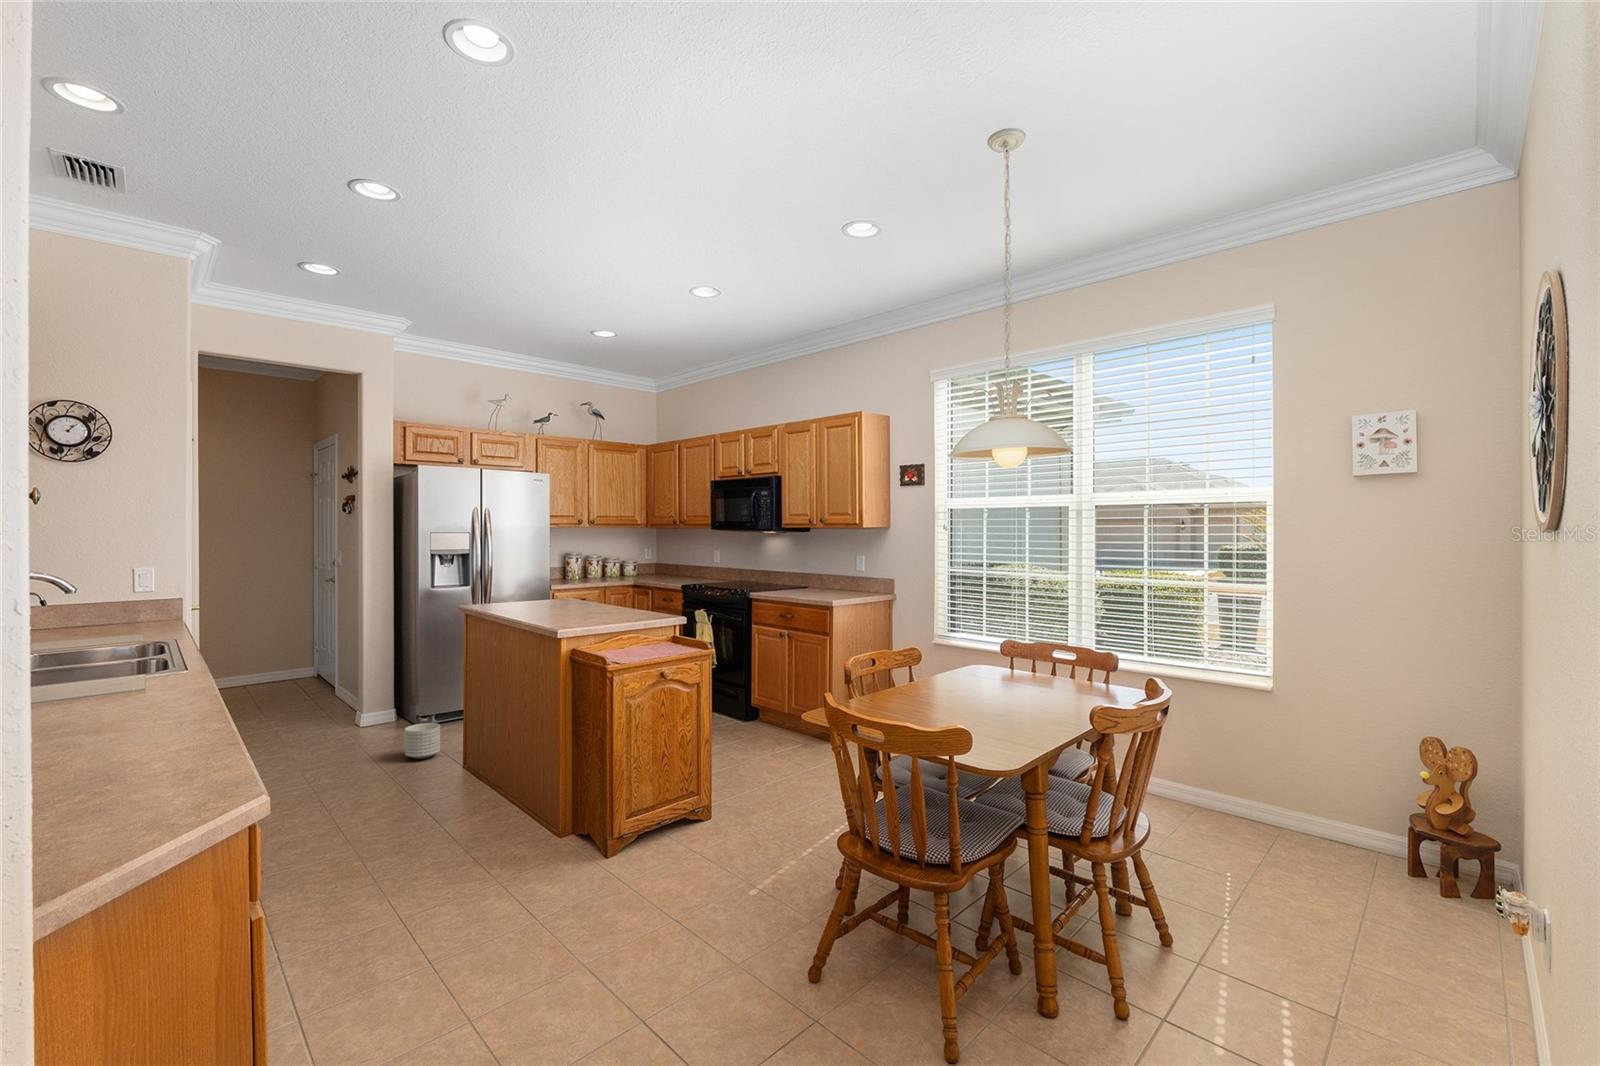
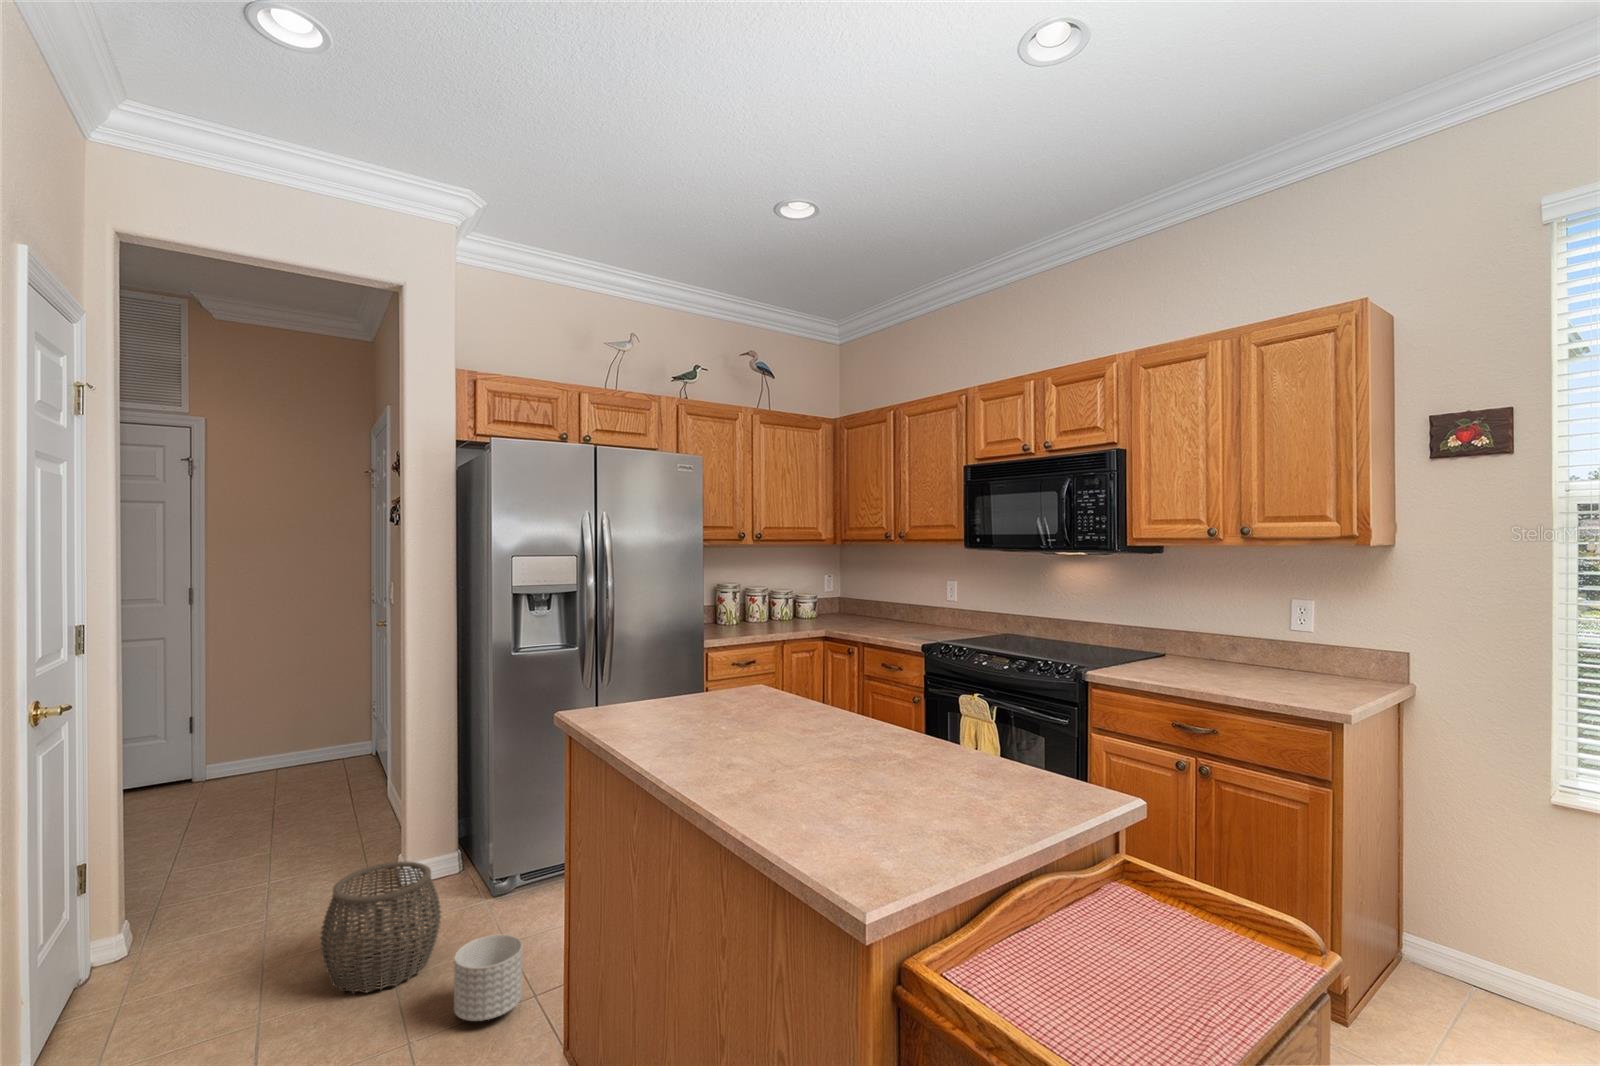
woven basket: none [329,696,394,755] -> present [320,862,441,993]

